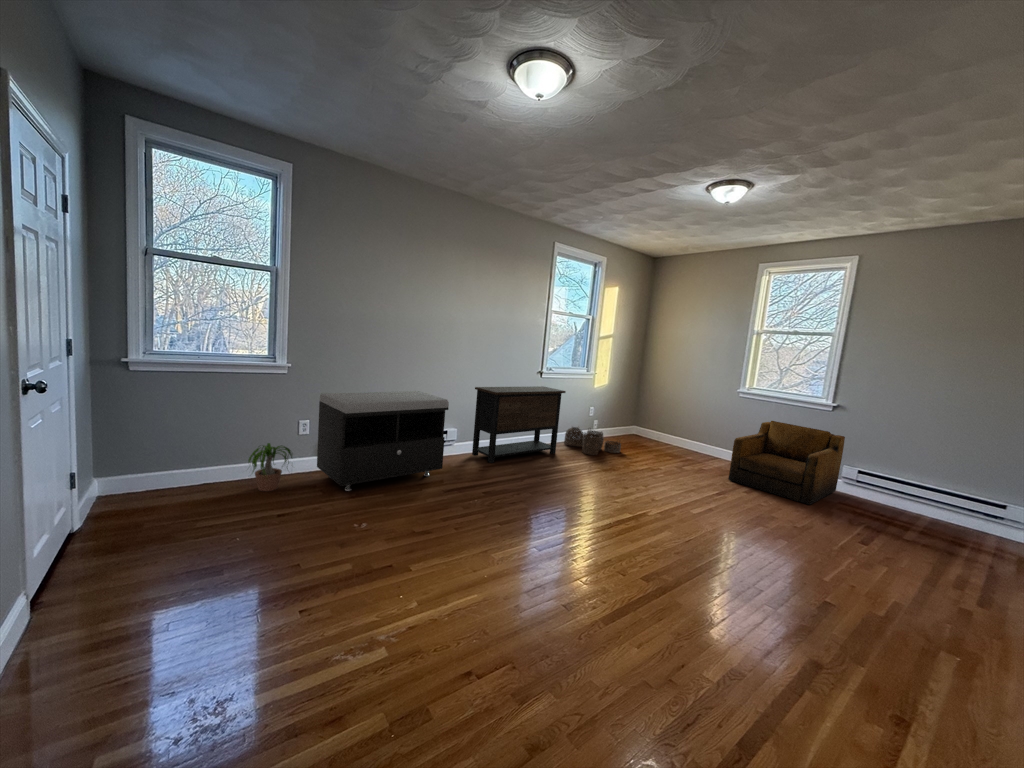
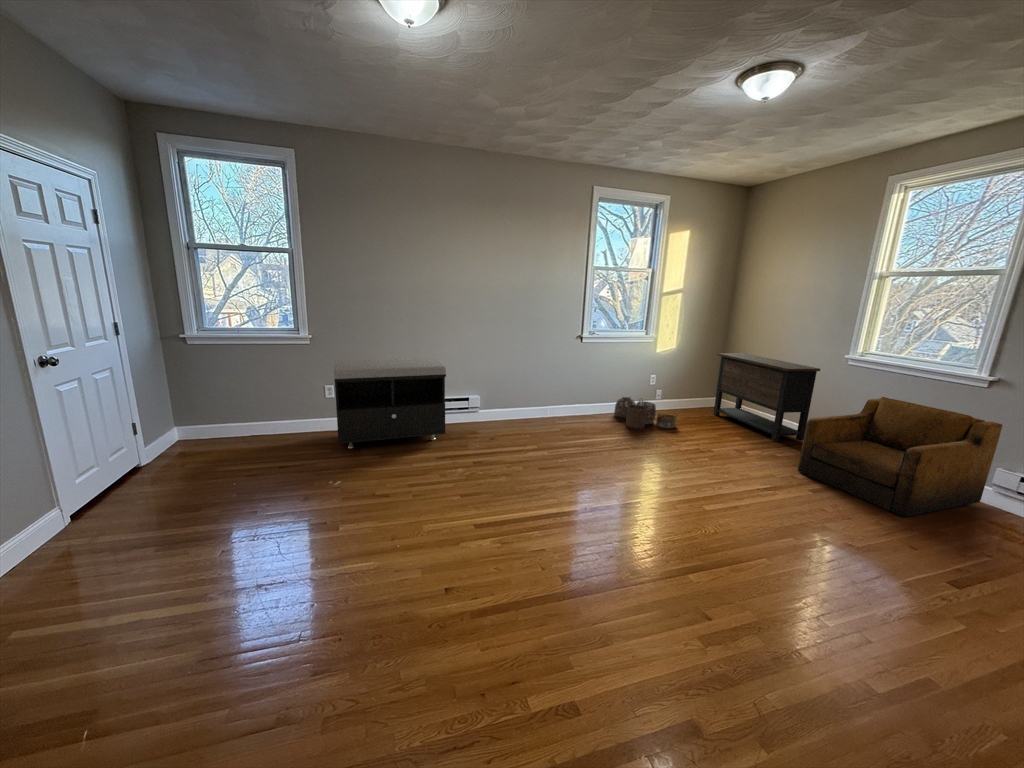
dresser: present [472,386,566,463] -> present [713,353,820,441]
potted plant: present [248,443,292,491] -> none [267,403,318,444]

